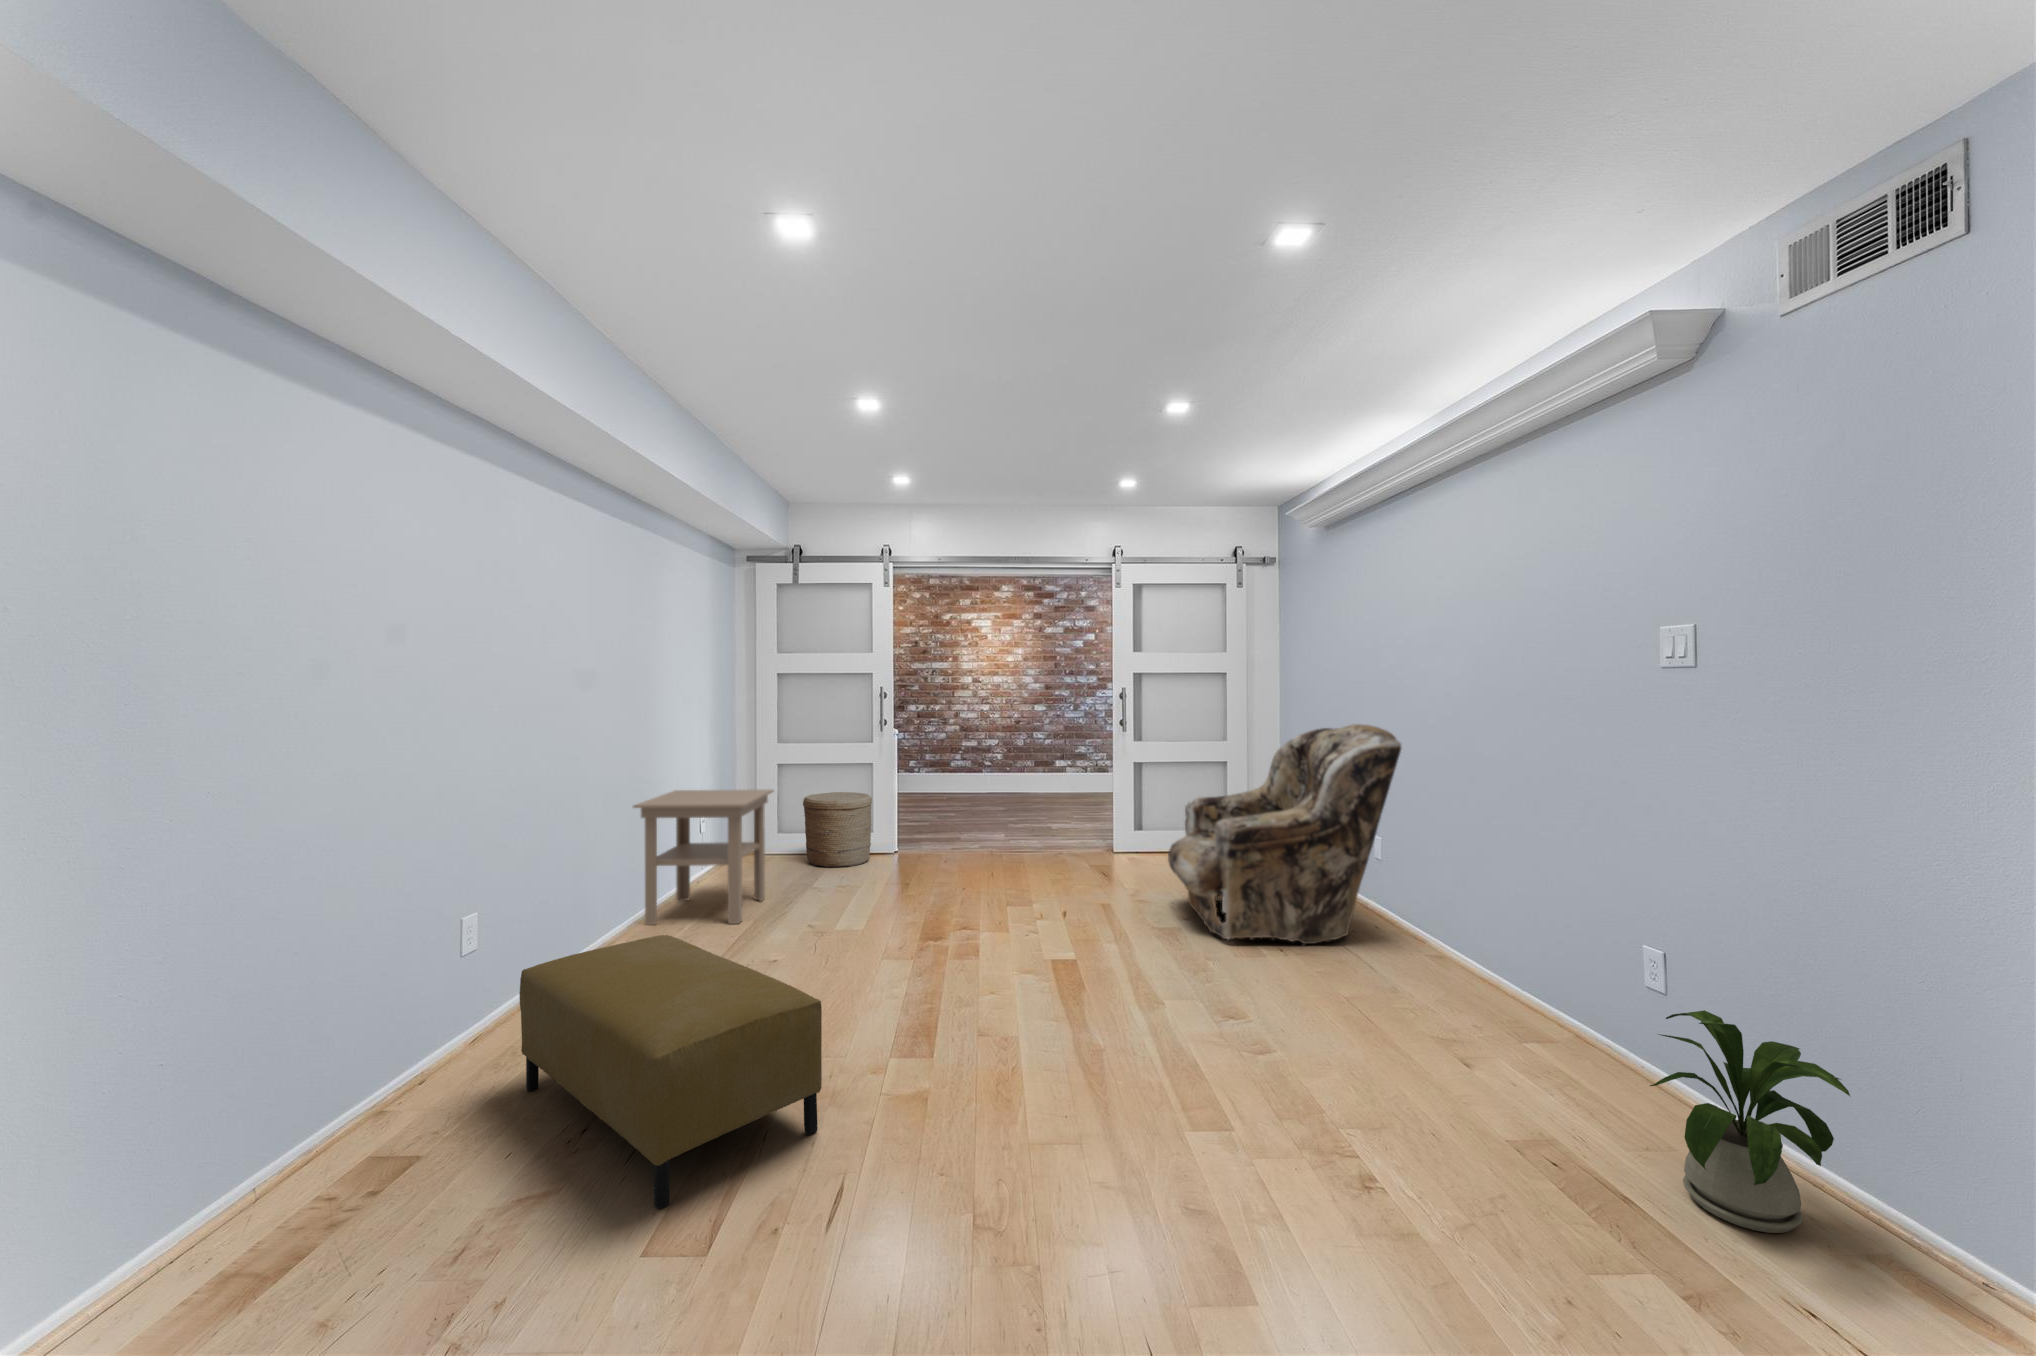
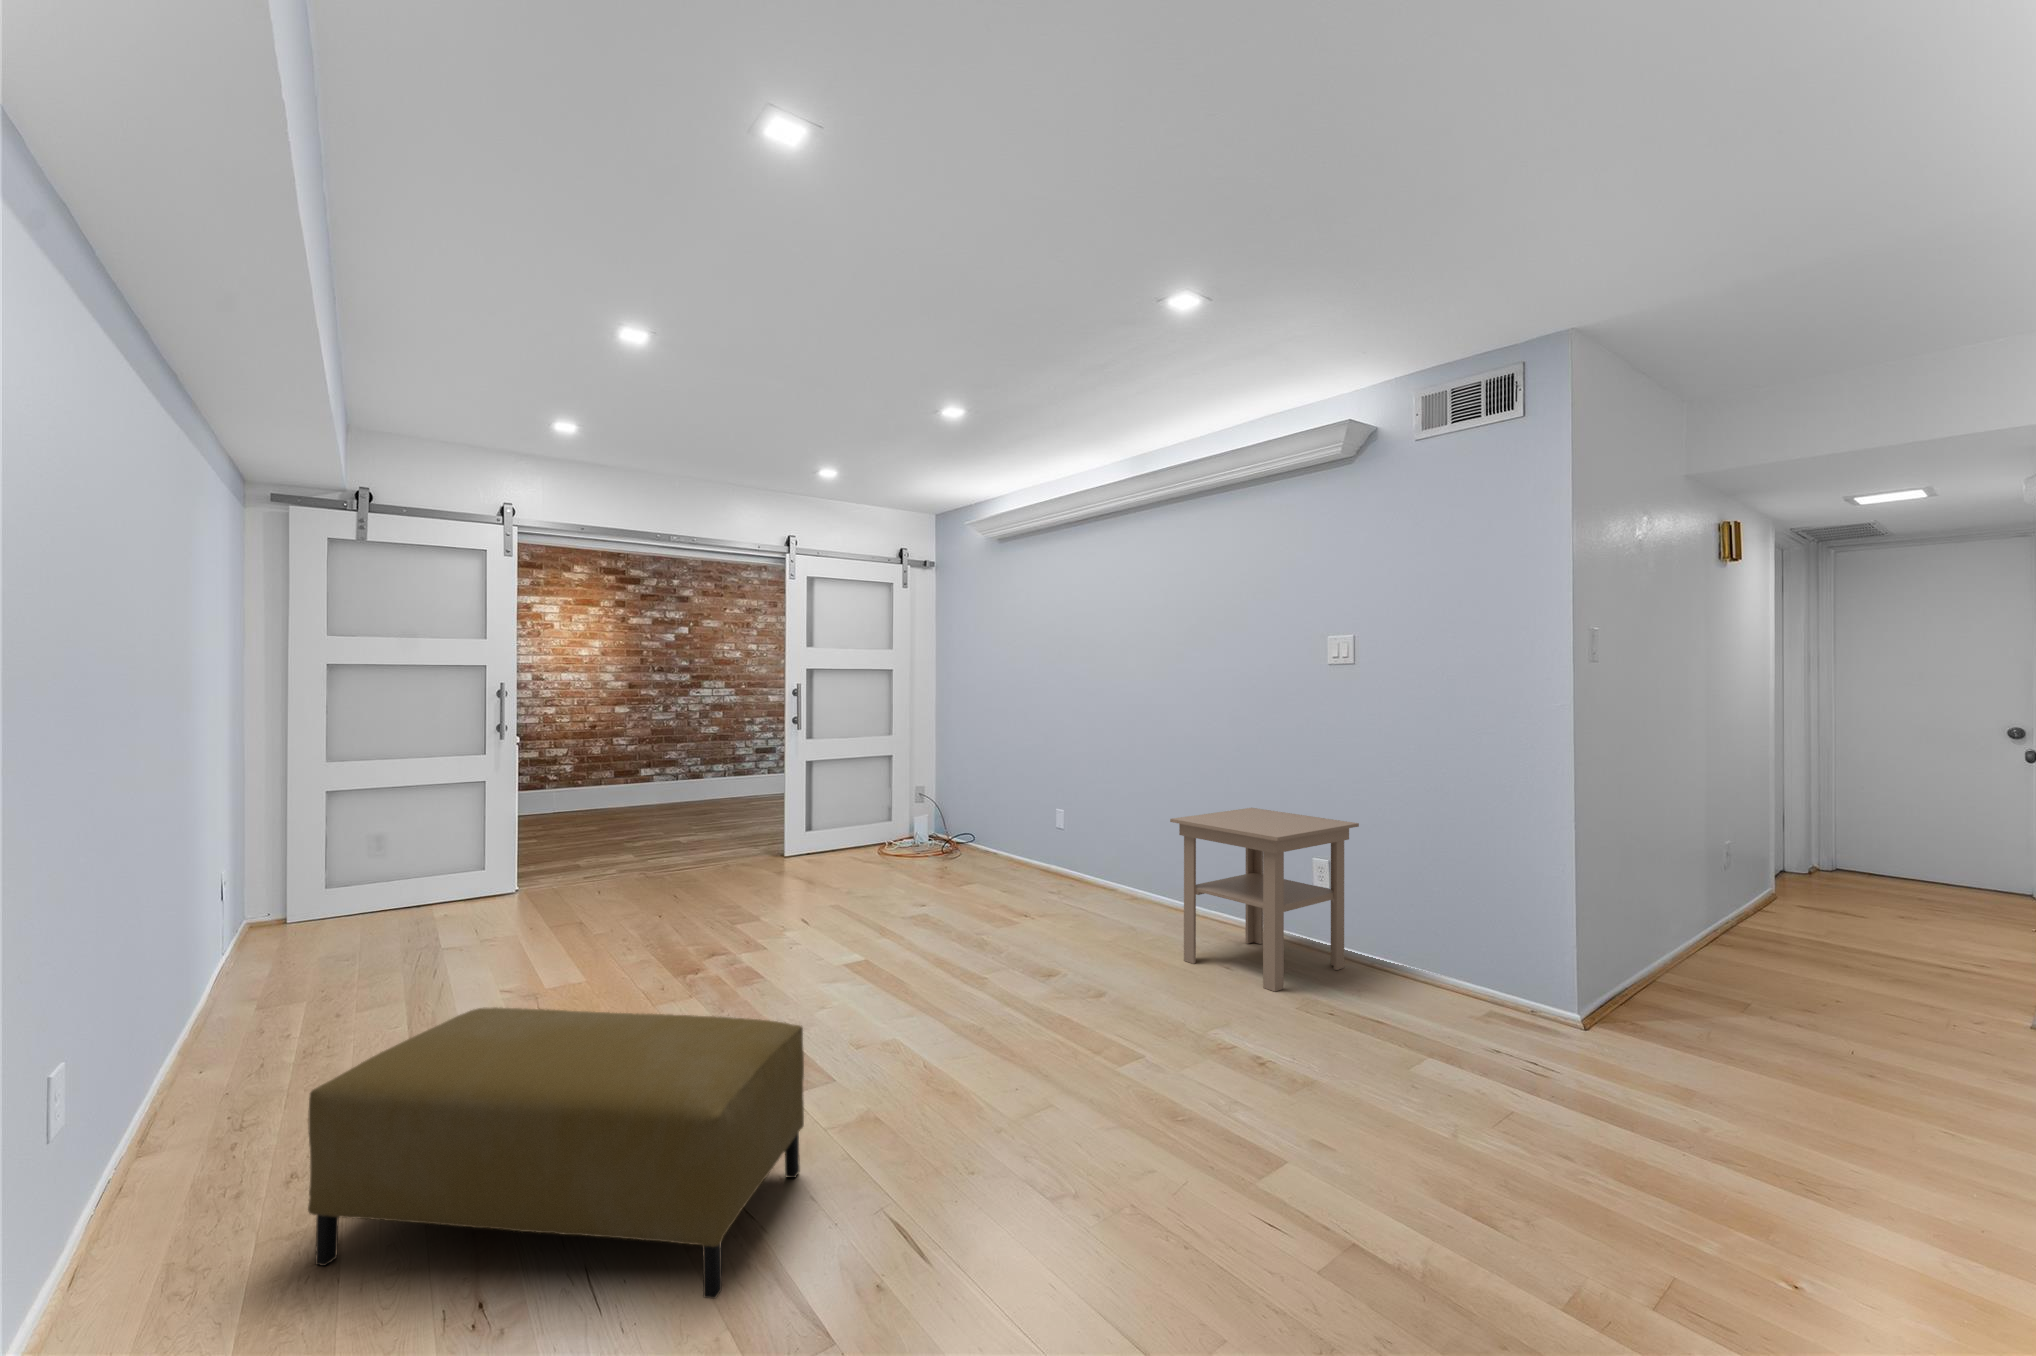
armchair: present [1168,724,1402,944] -> none [898,716,1113,921]
side table: present [633,789,773,925] -> present [1170,808,1359,992]
woven basket: present [803,792,872,867] -> none [389,821,495,923]
house plant: present [1650,1010,1850,1233] -> none [1382,895,1502,1026]

